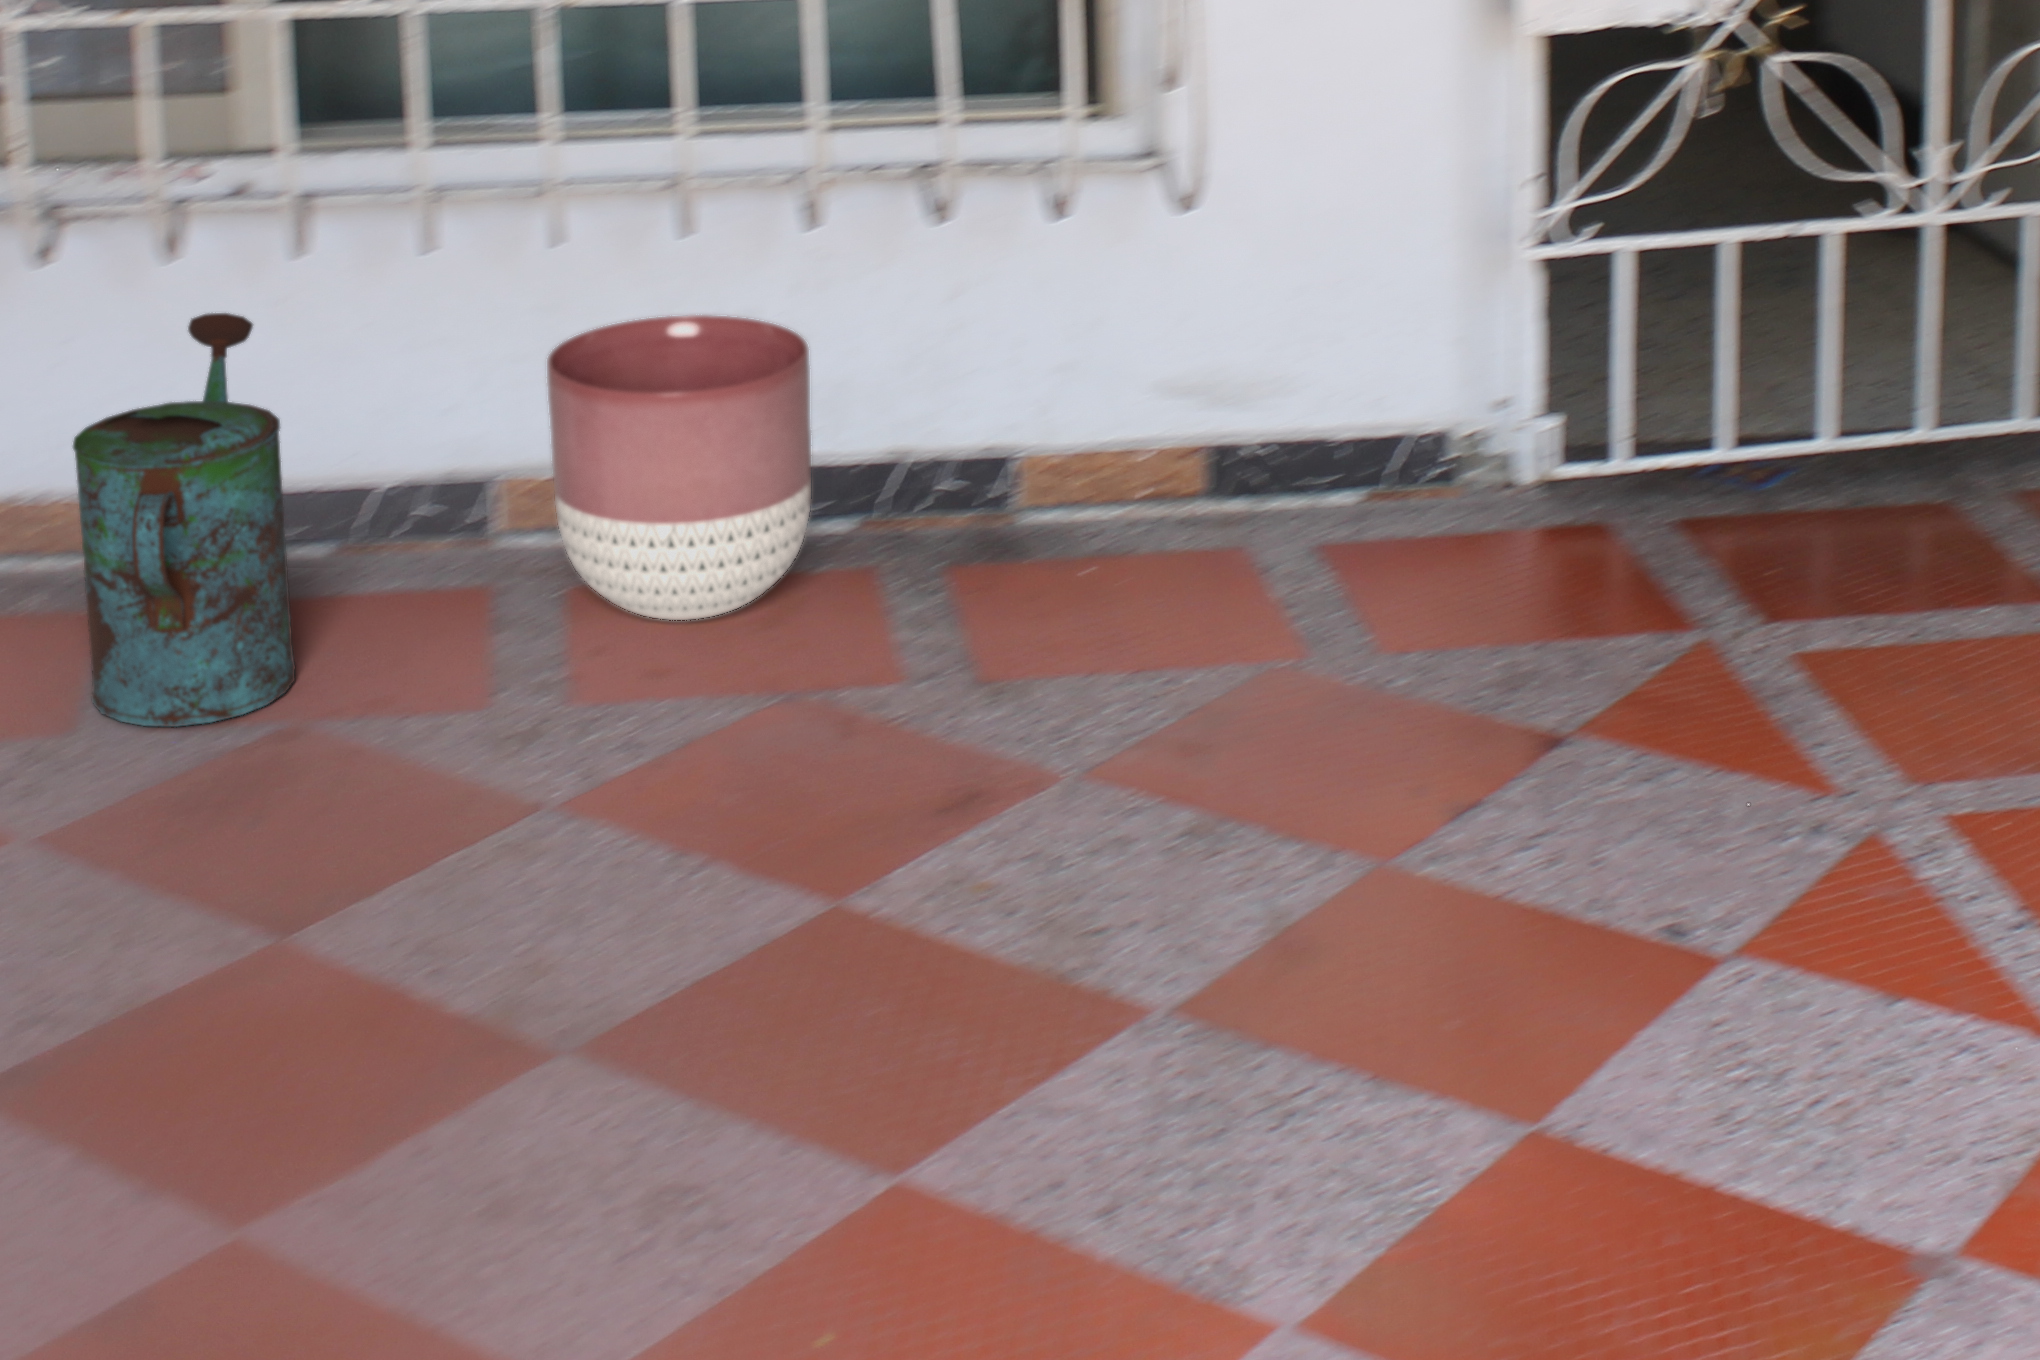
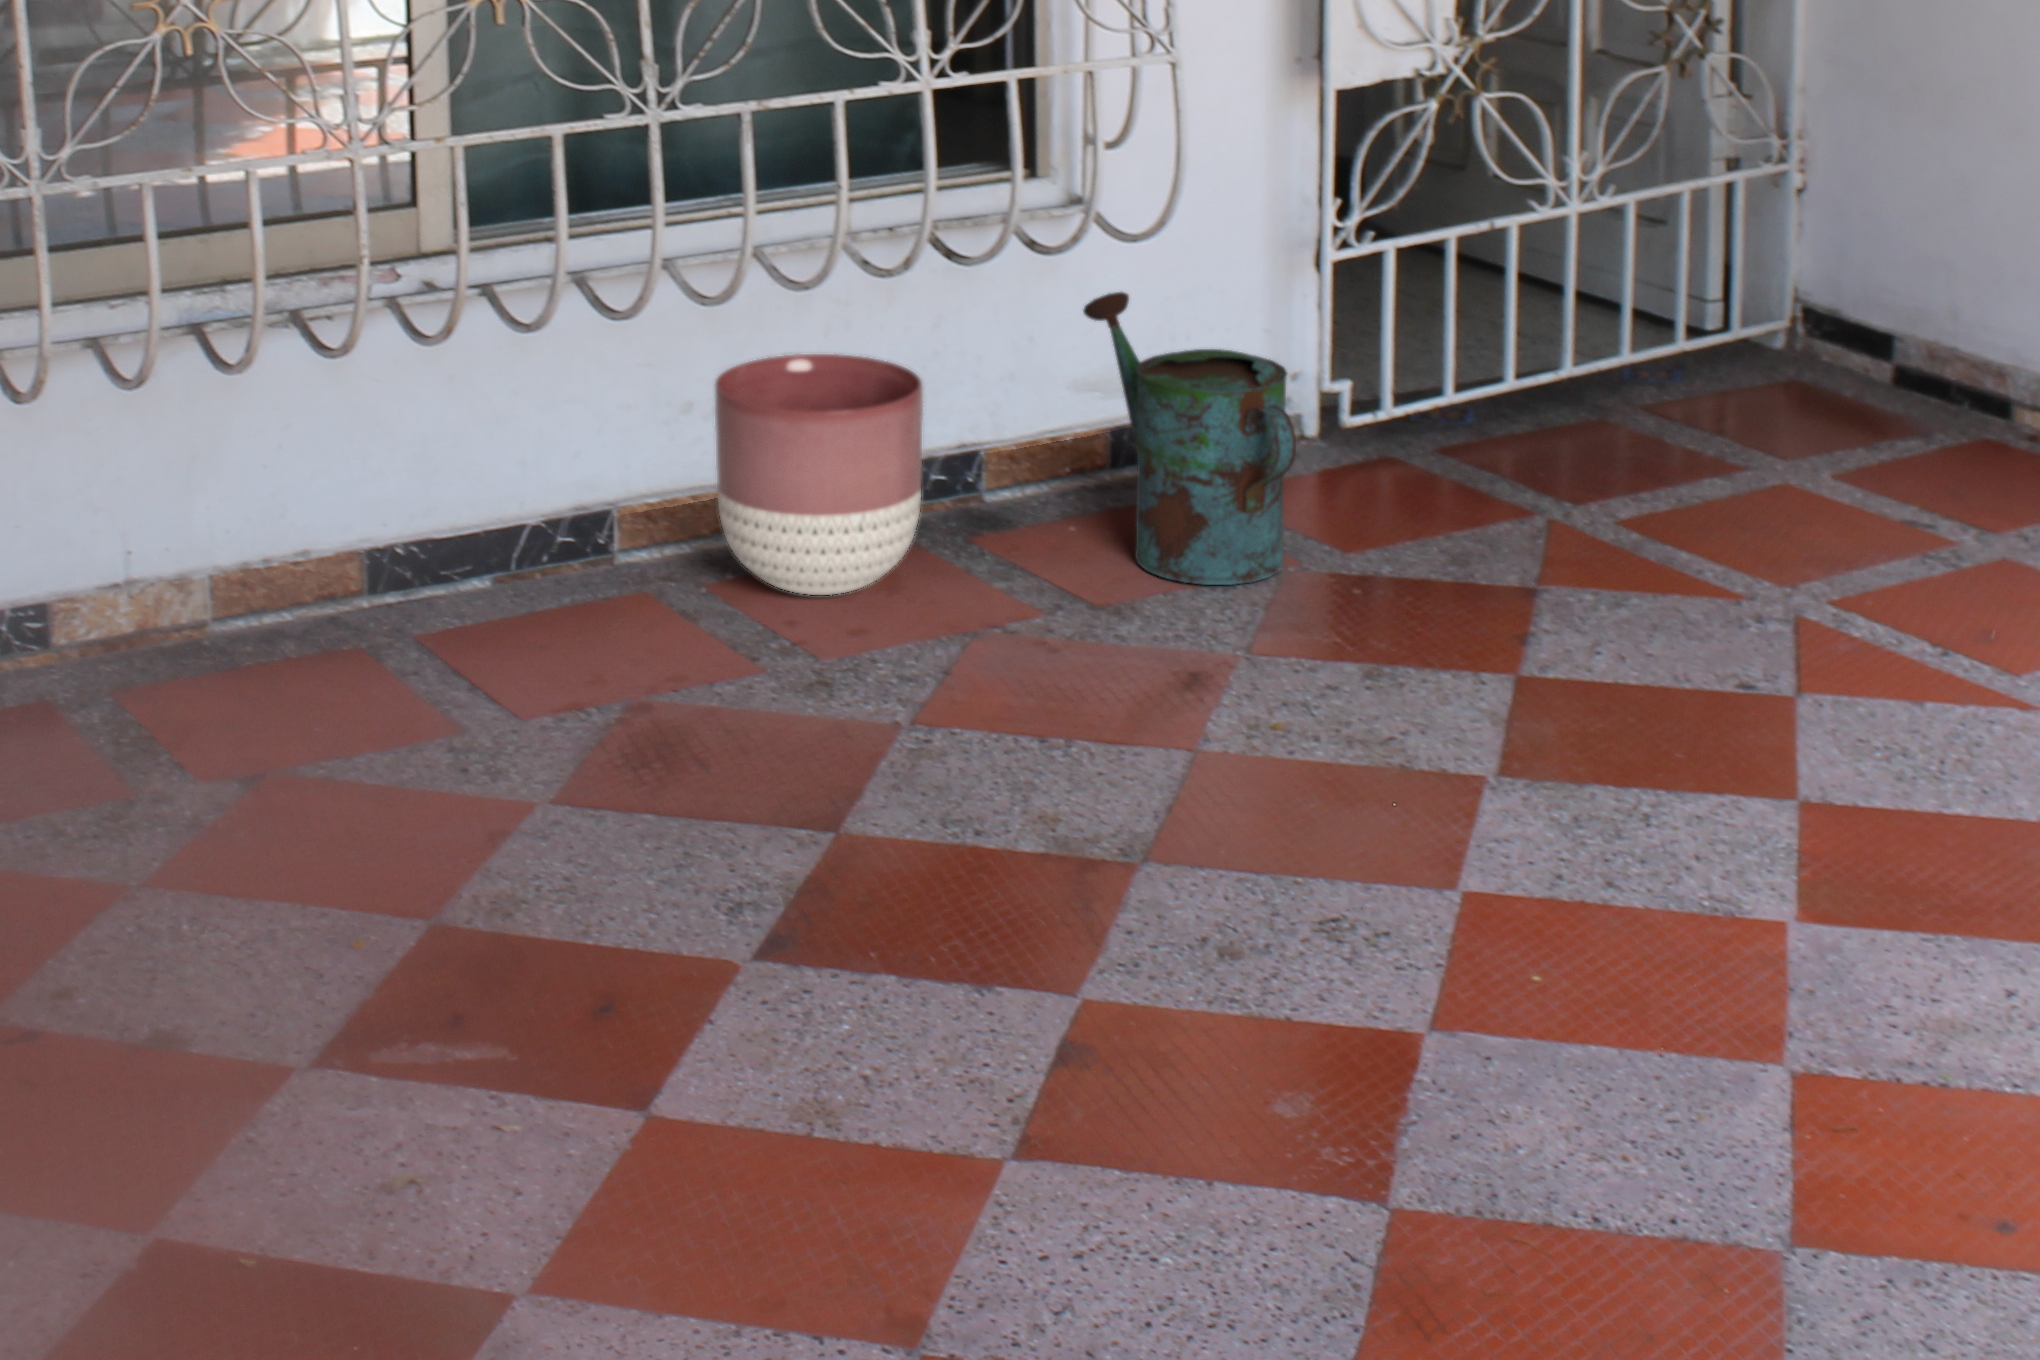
watering can: present [73,313,295,727] -> present [1083,292,1296,585]

